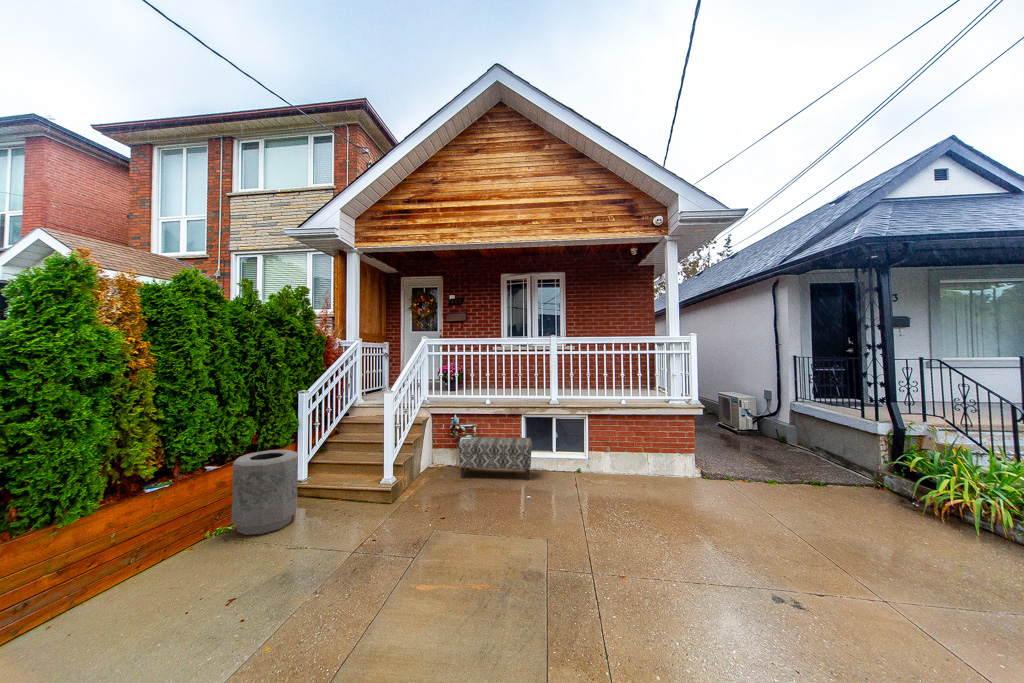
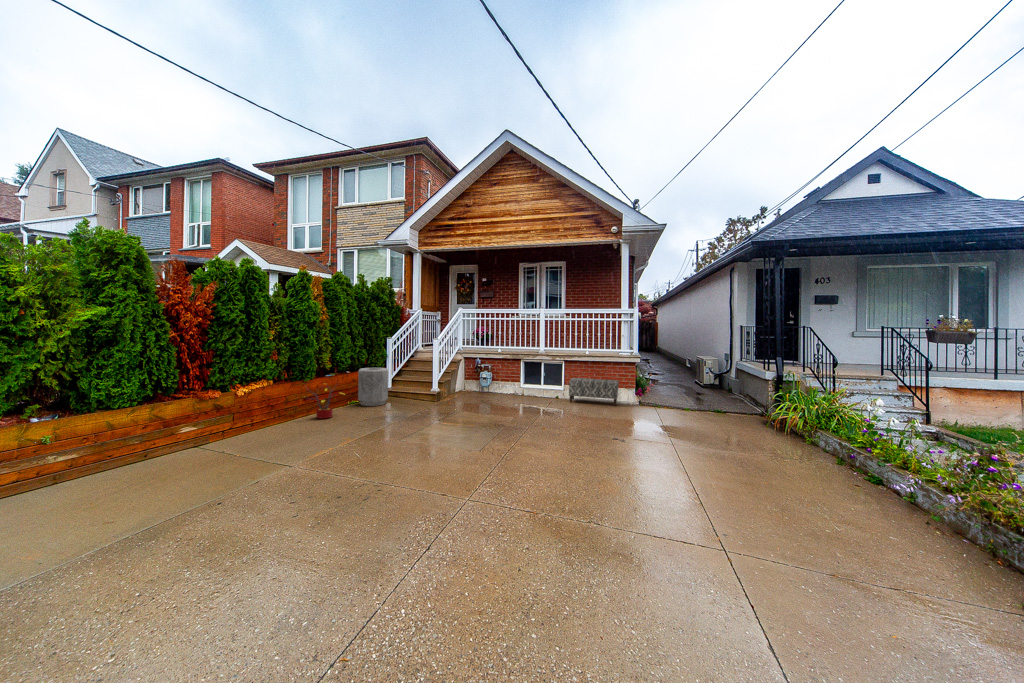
bench: present [459,437,532,480] -> present [569,378,619,406]
decorative plant: none [51,501,190,611] -> present [306,387,344,419]

